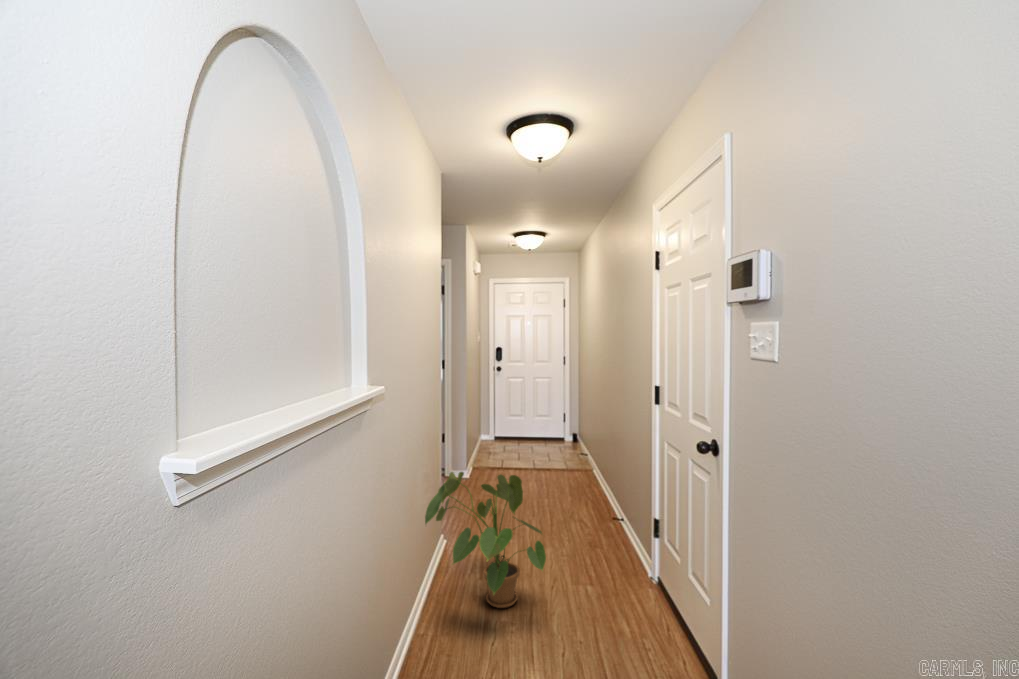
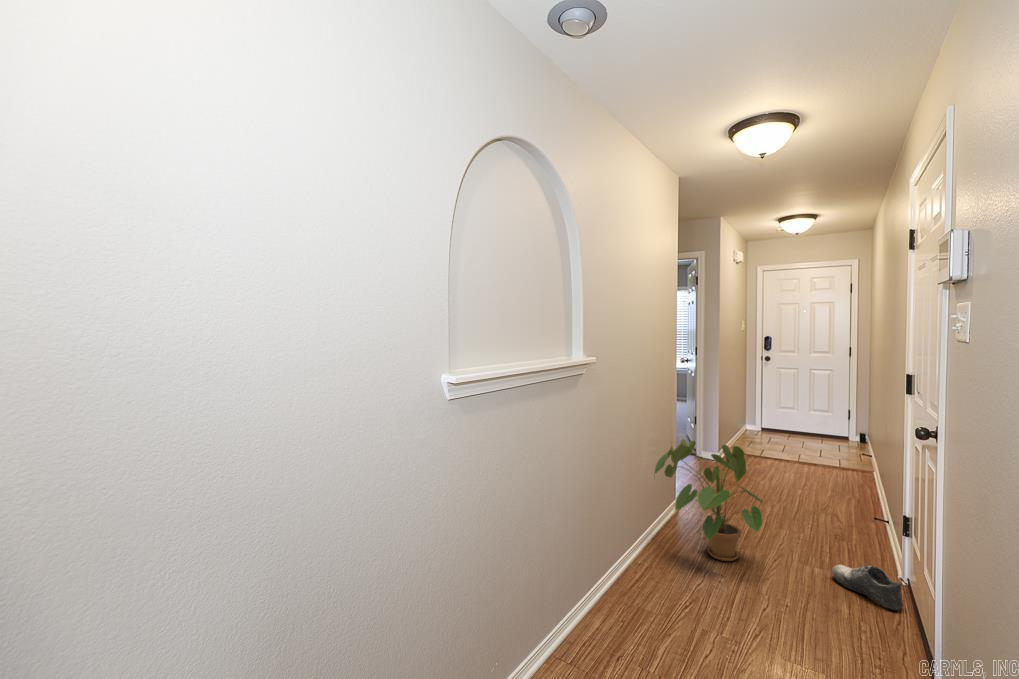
shoe: none [602,577,666,618] -> present [832,565,904,610]

